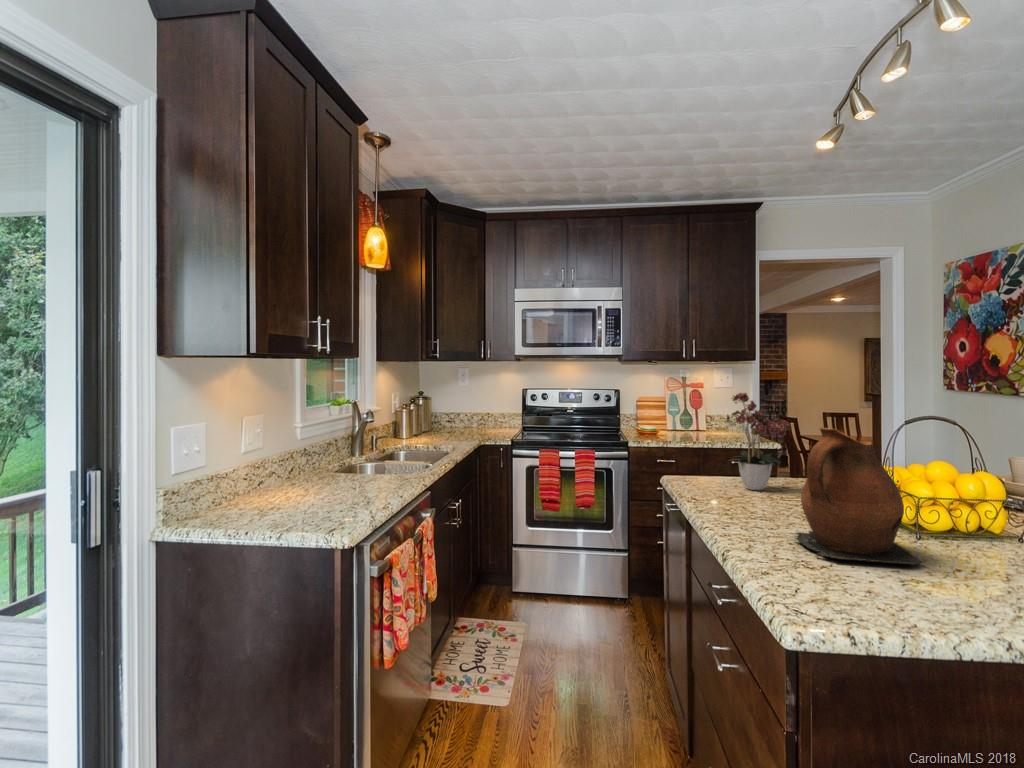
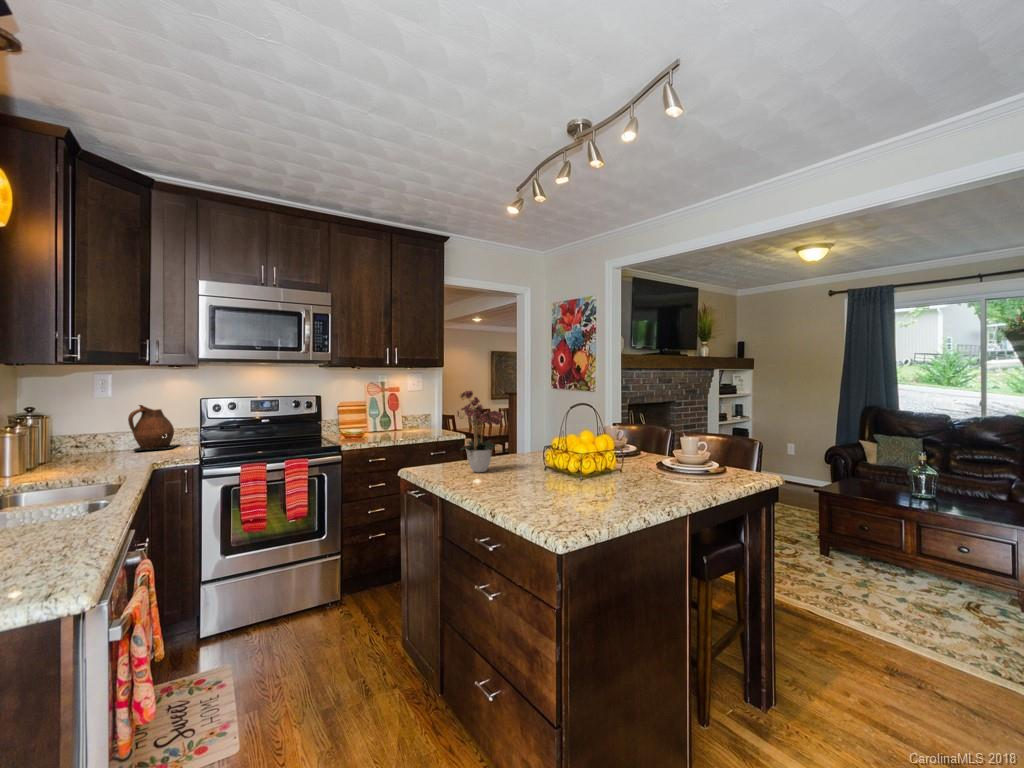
ceramic pitcher: present [795,428,923,567] -> present [128,405,177,451]

